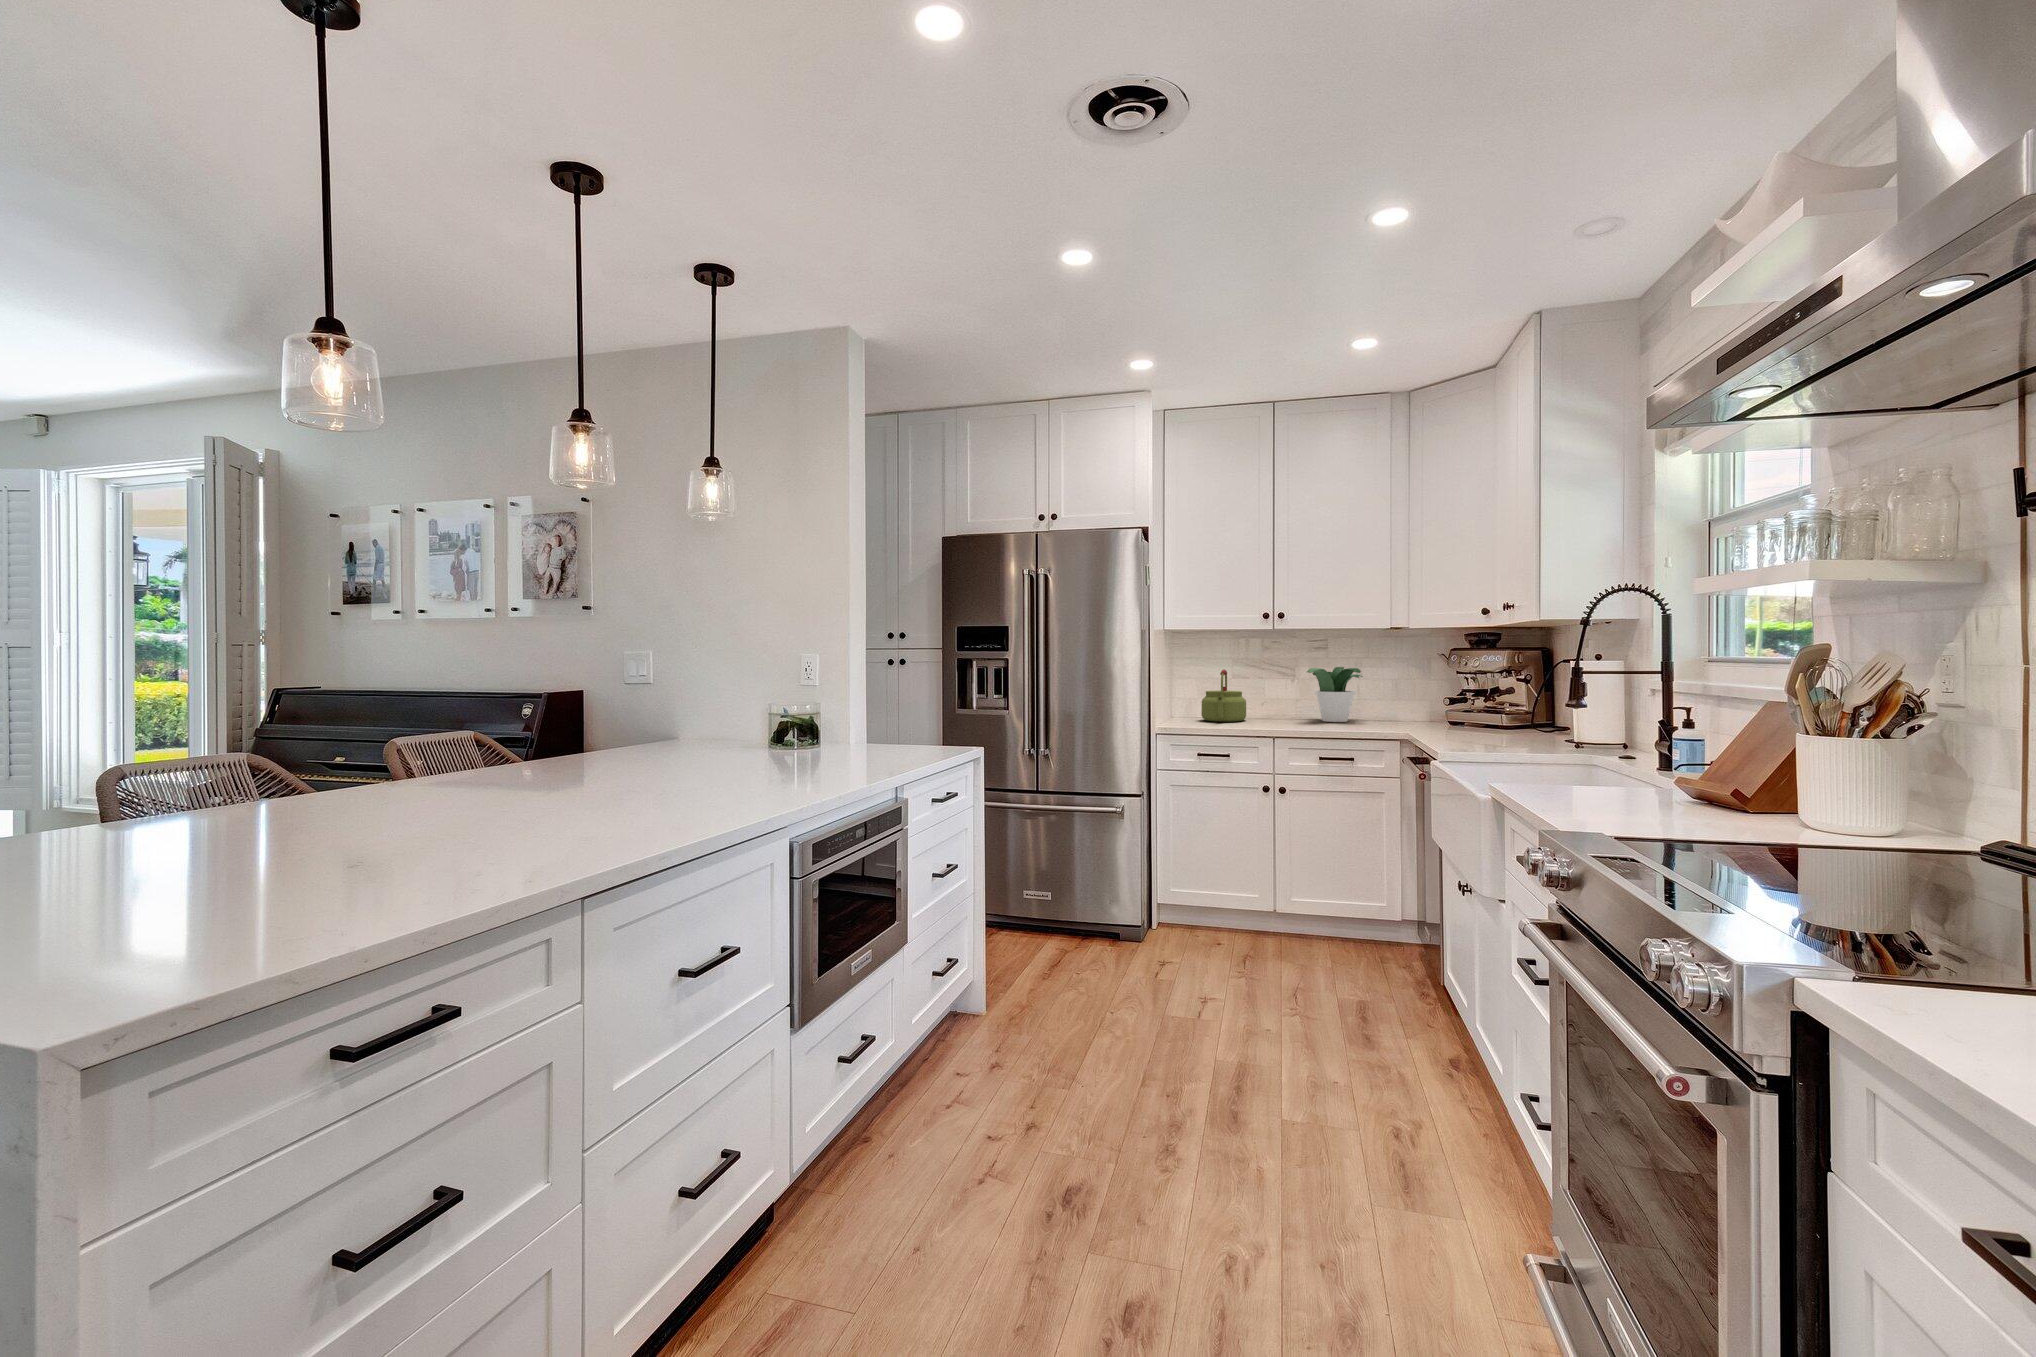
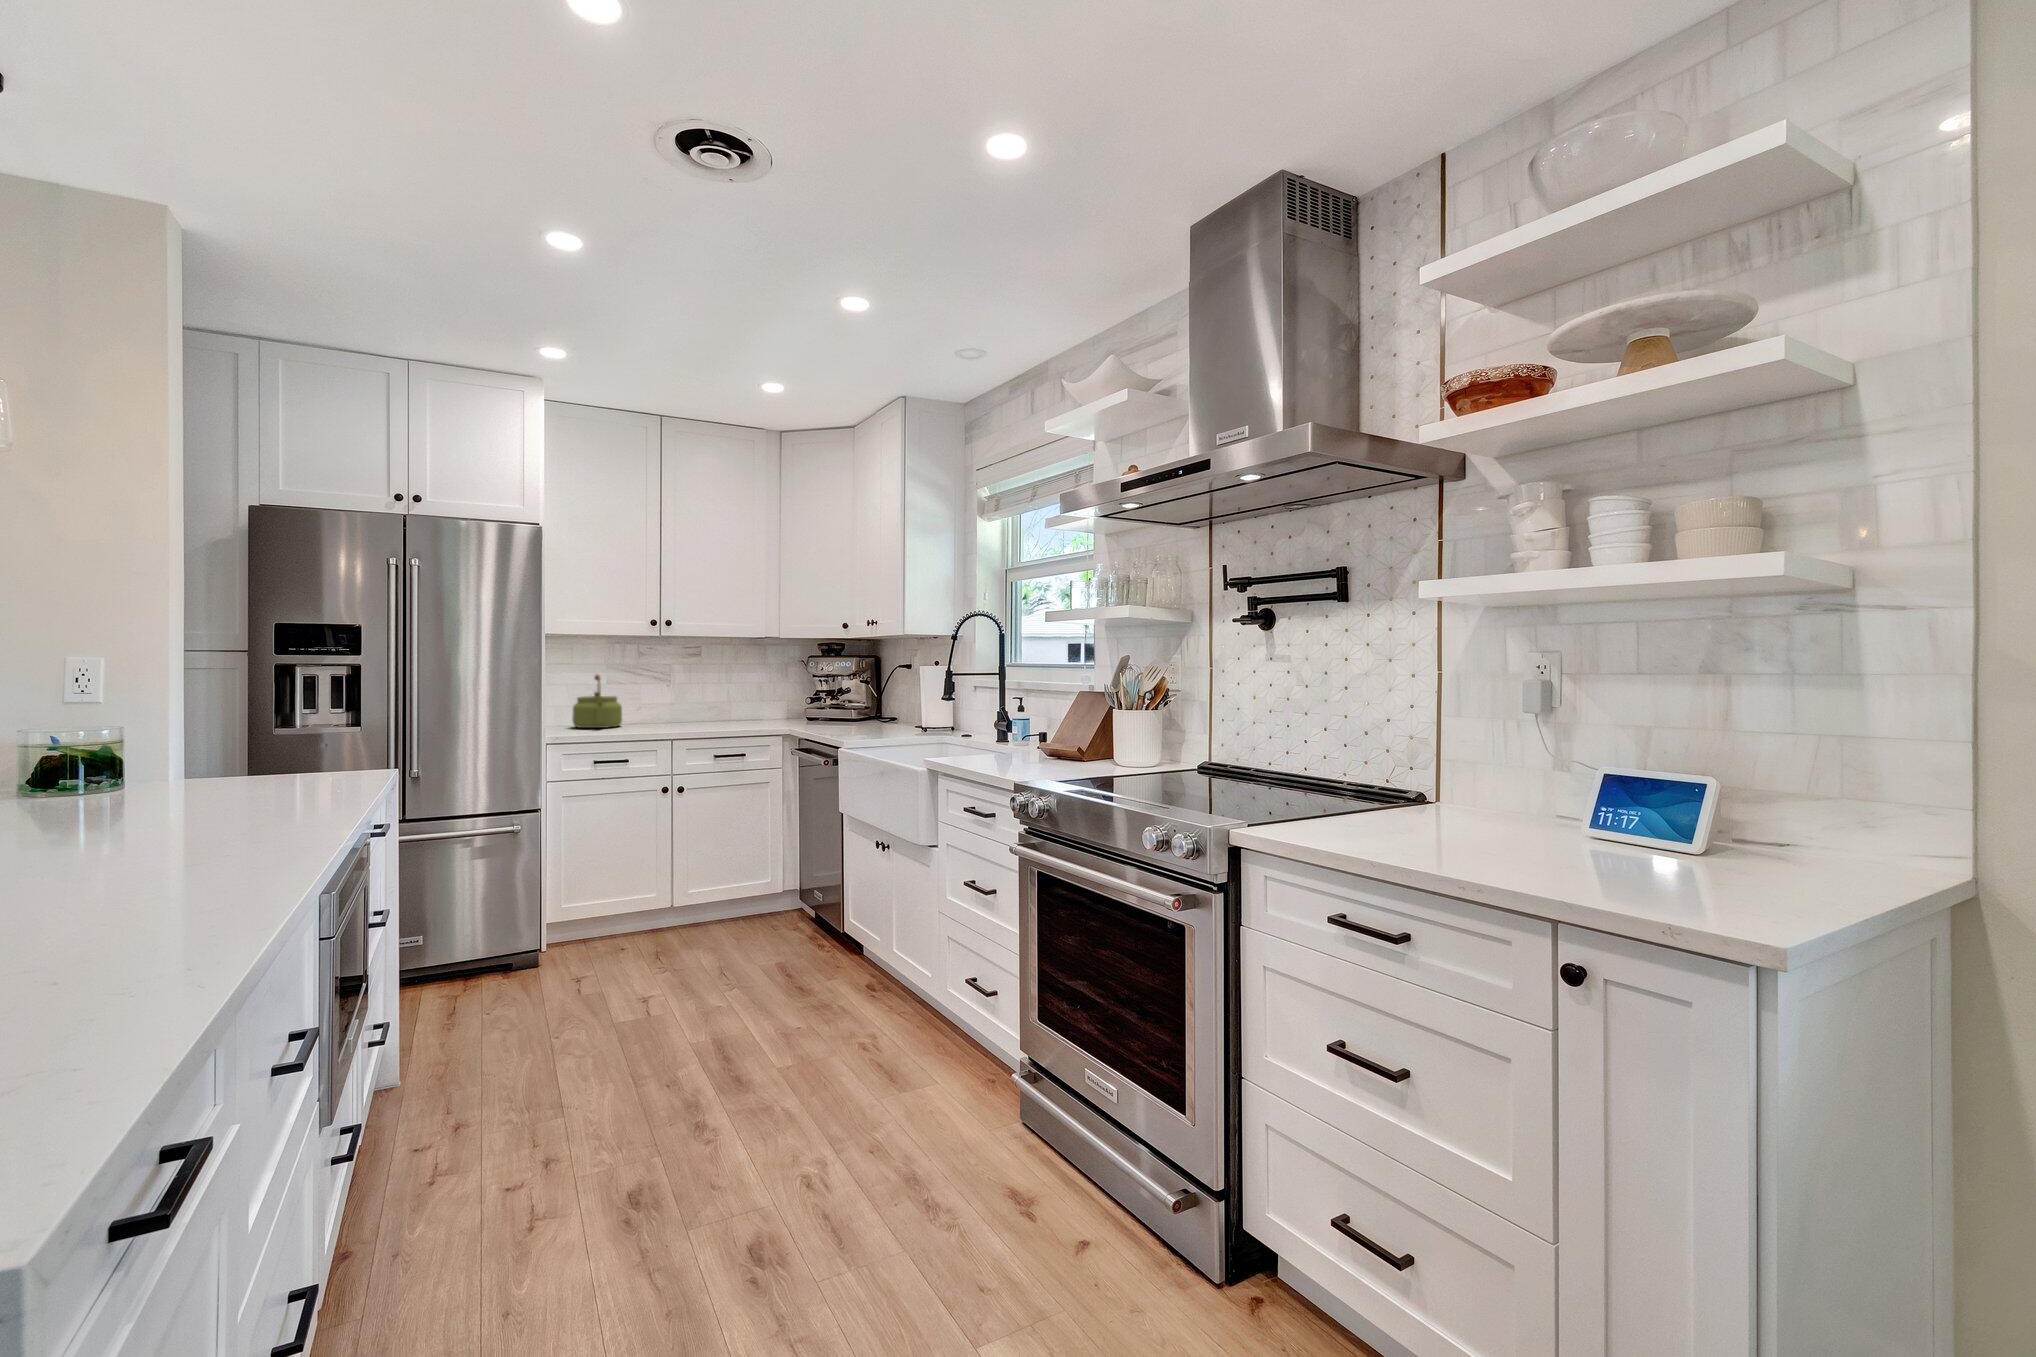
potted plant: present [1307,667,1363,722] -> none [684,671,737,723]

